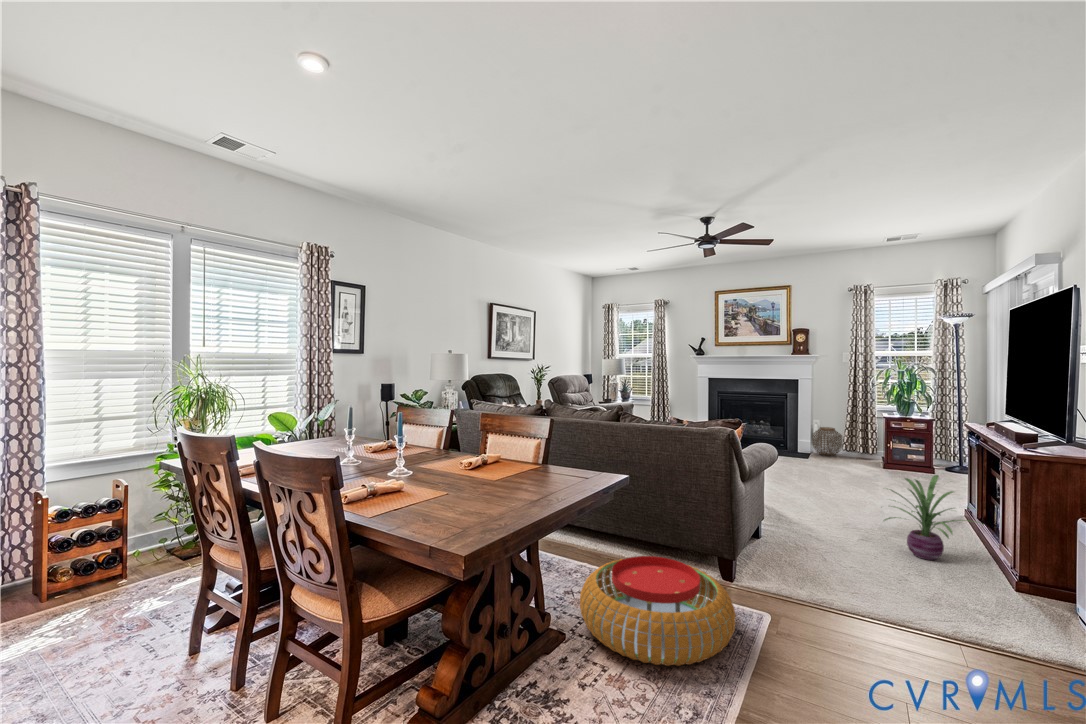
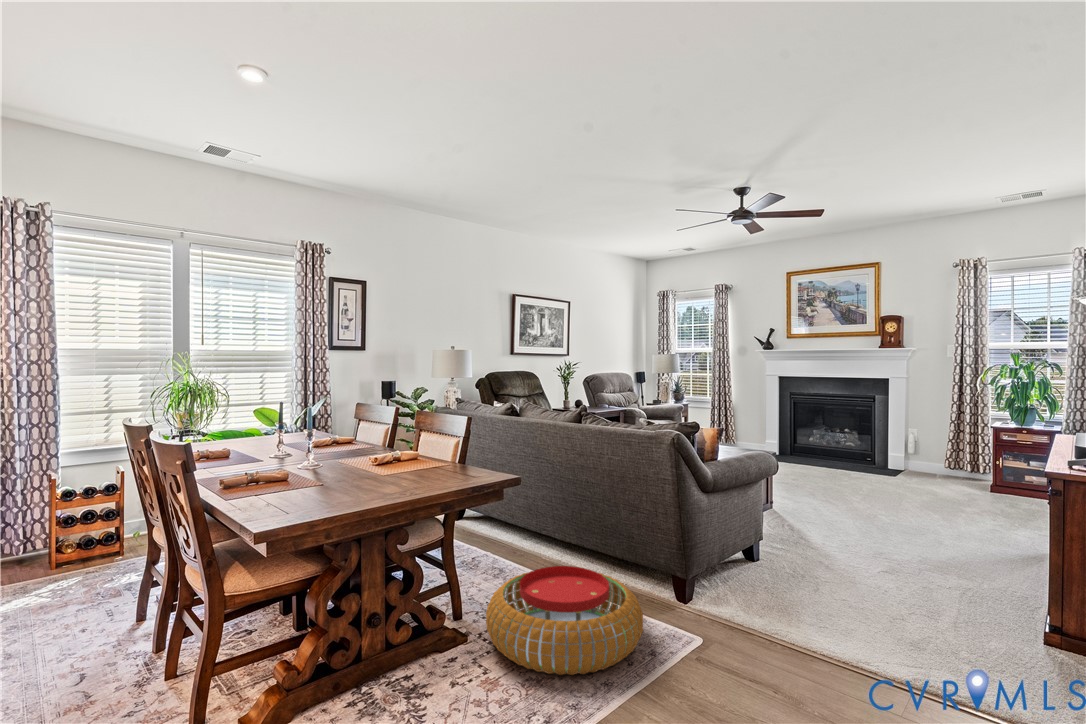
woven basket: present [812,427,842,456] -> none [904,439,943,475]
decorative plant: present [885,475,967,560] -> none [889,499,1027,600]

